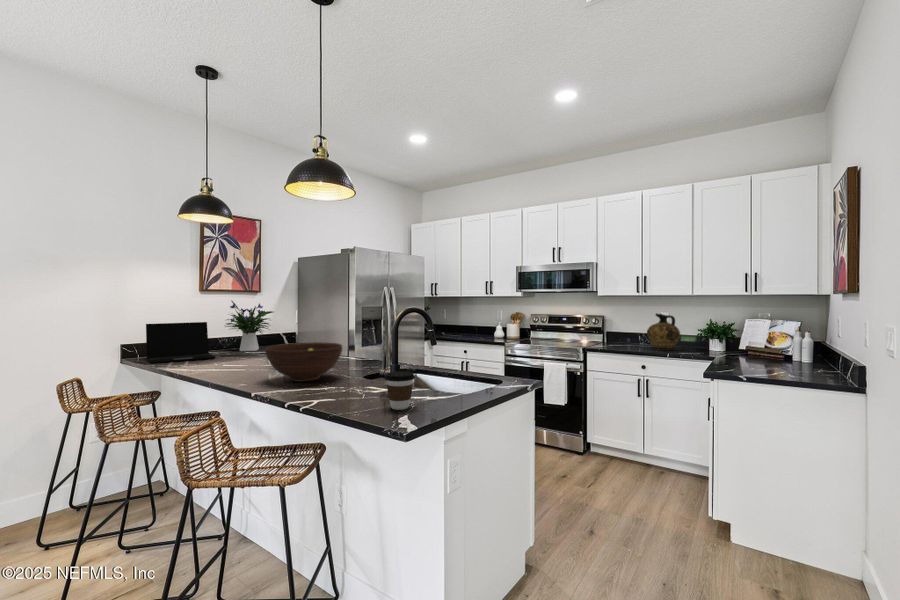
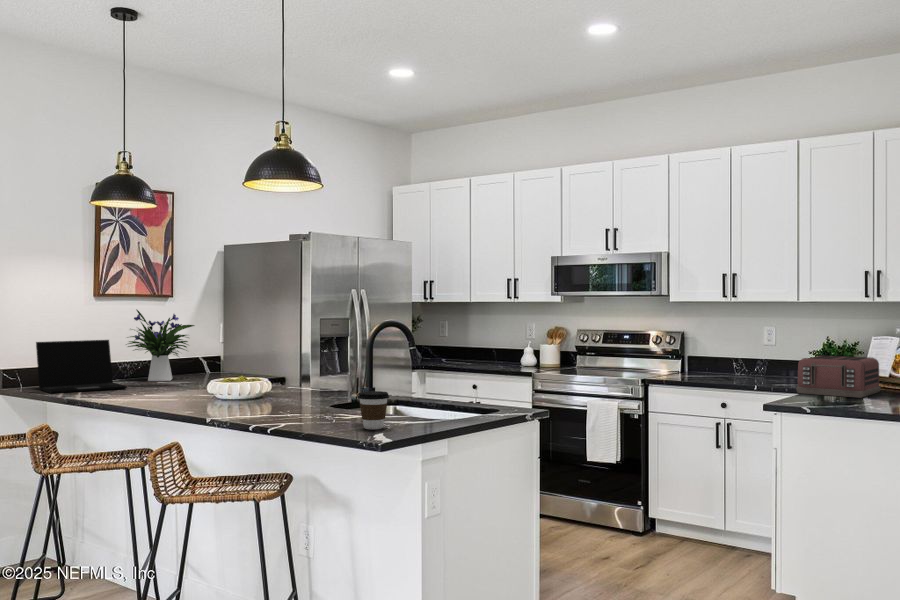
ceramic jug: present [647,313,680,350] -> none [737,328,783,382]
toaster: none [706,332,763,364] -> present [797,355,881,398]
fruit bowl: present [265,342,342,382] -> none [216,365,304,410]

